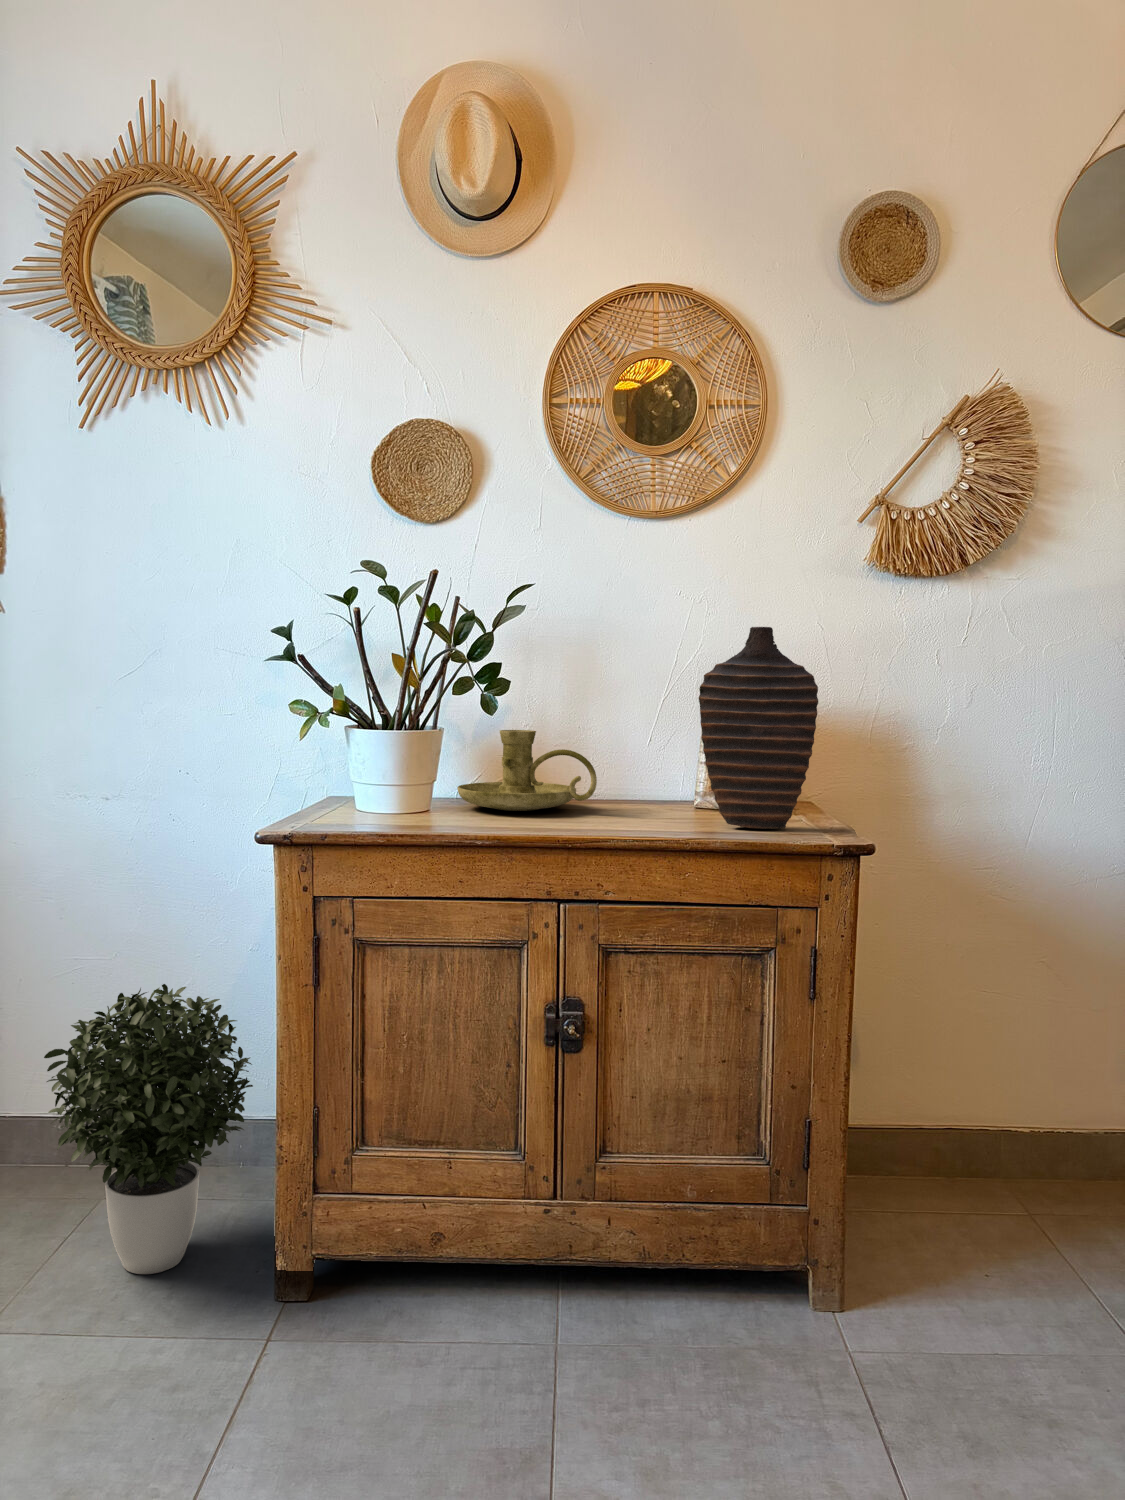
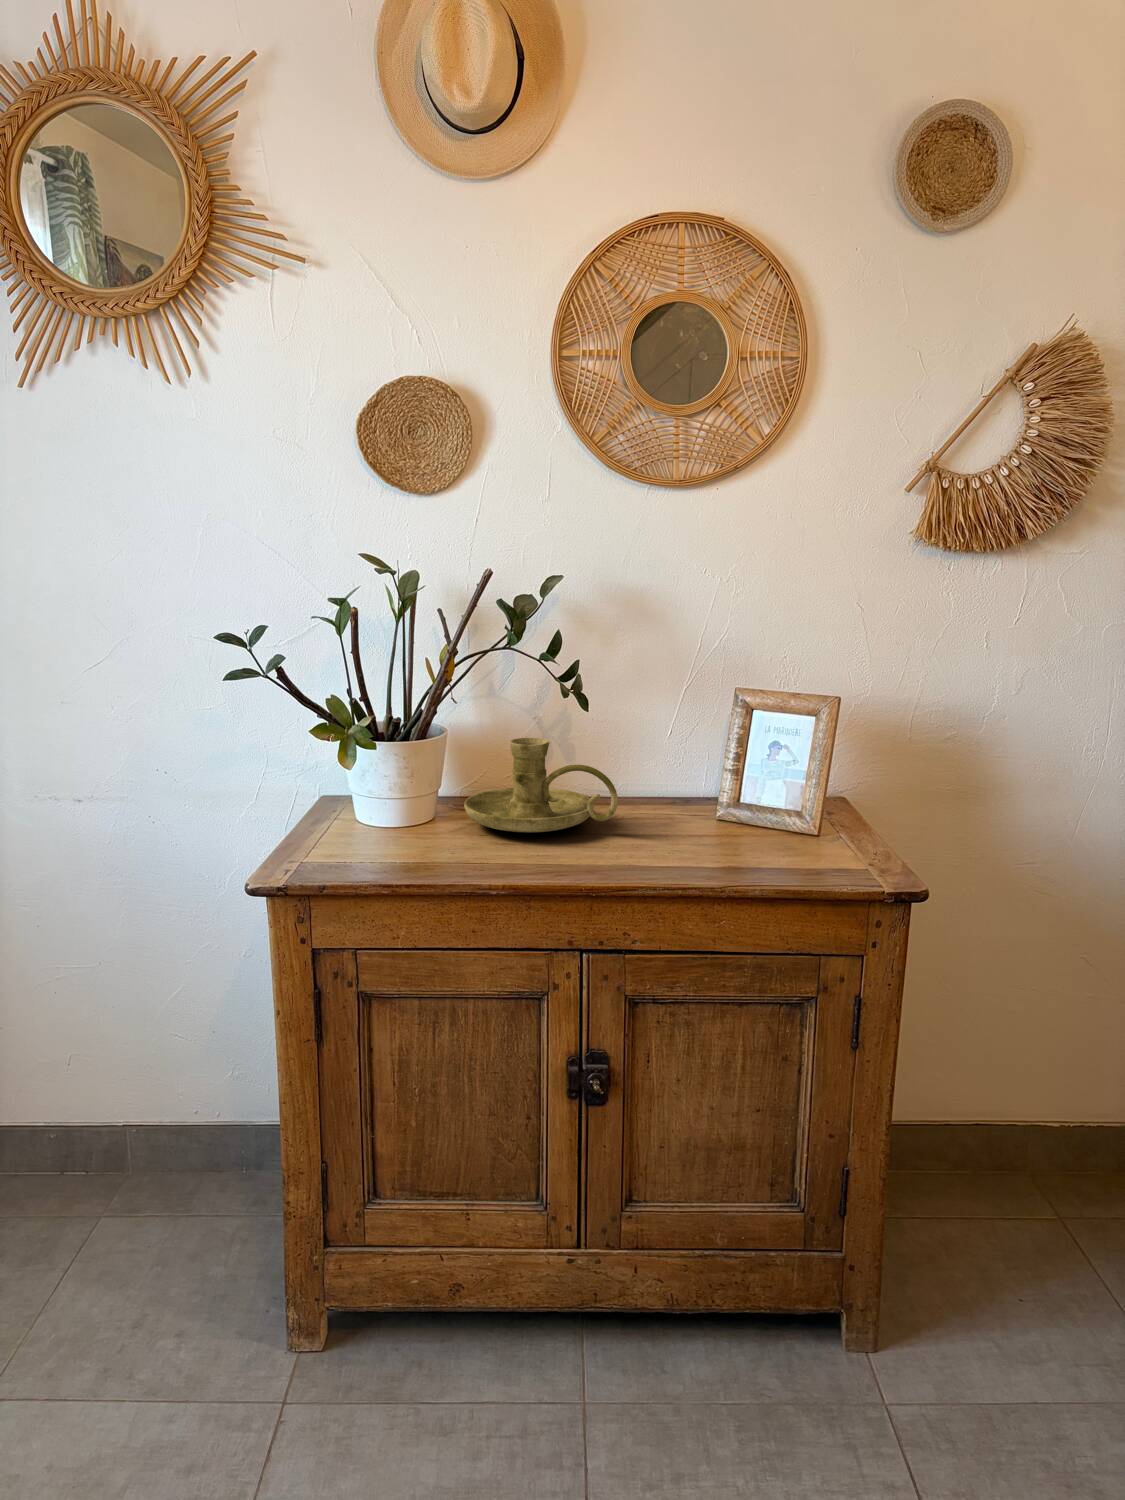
decorative vase: present [699,627,818,829] -> none [734,642,867,864]
potted plant: present [44,984,253,1274] -> none [29,1021,255,1320]

